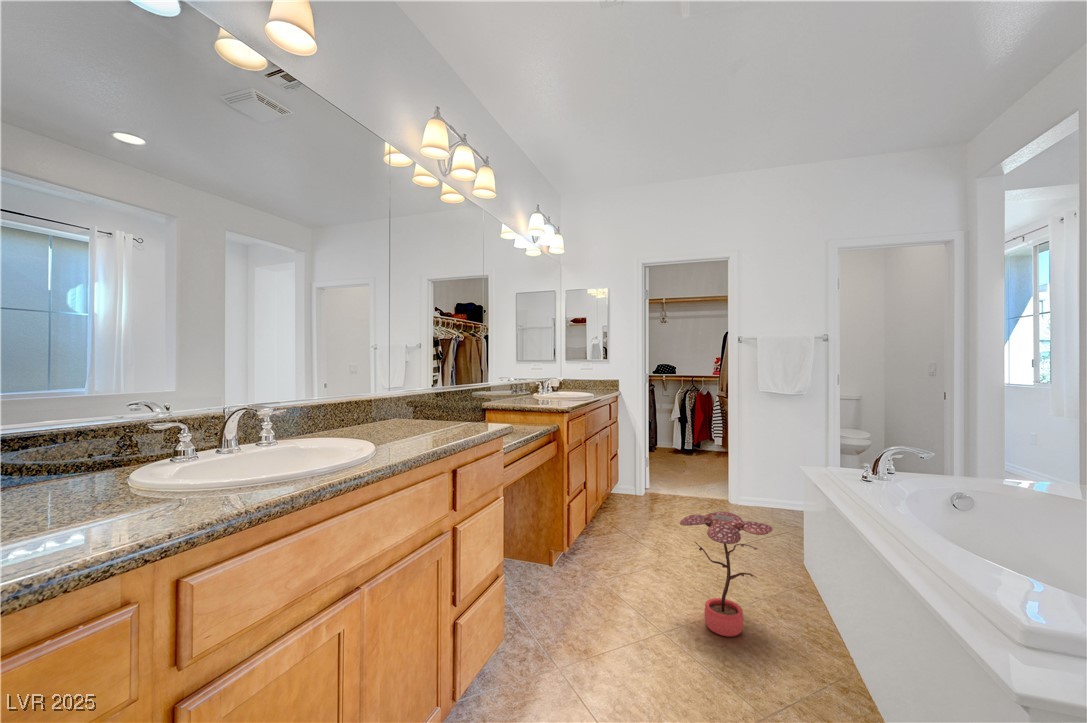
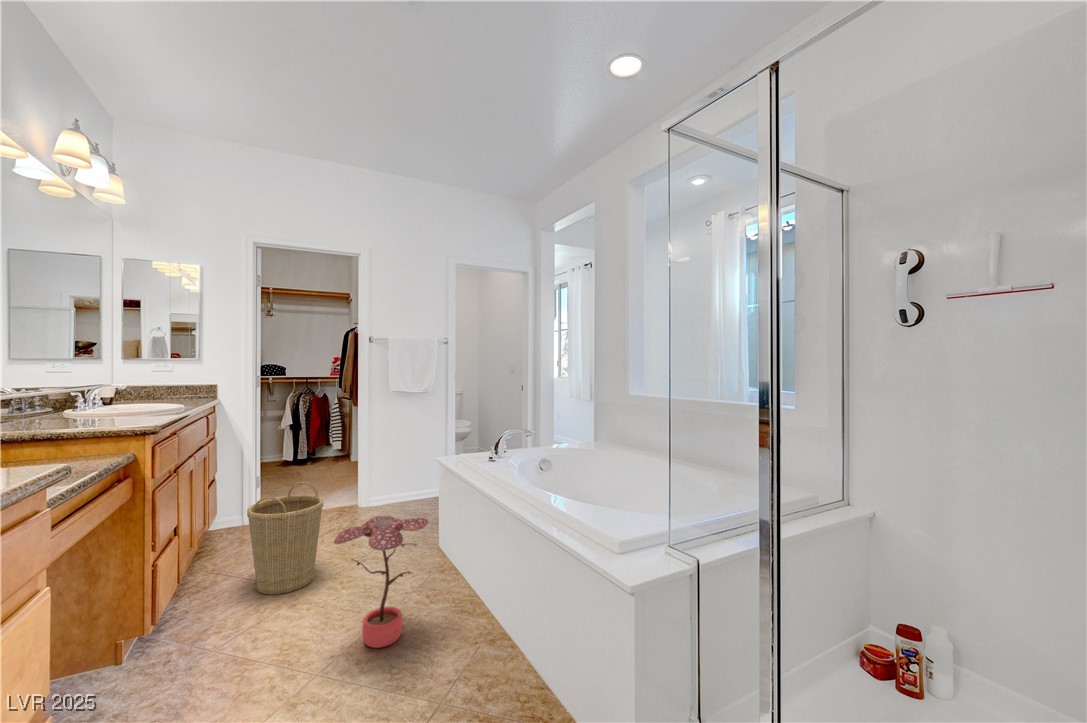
basket: none [628,467,685,558] -> present [247,482,323,594]

